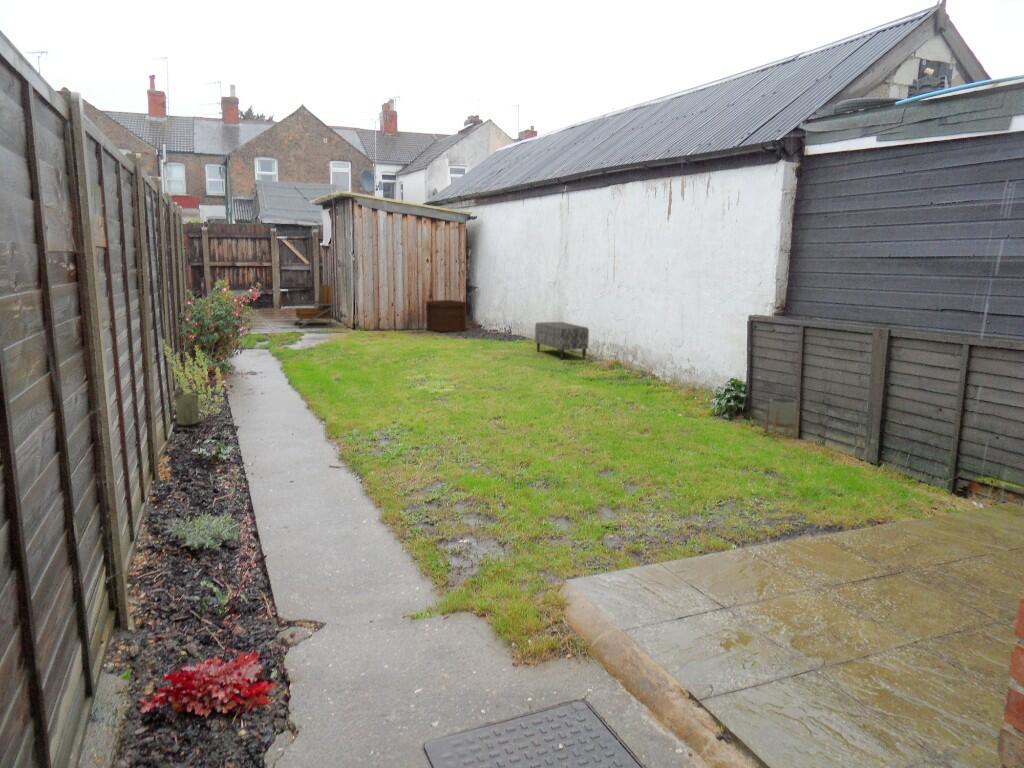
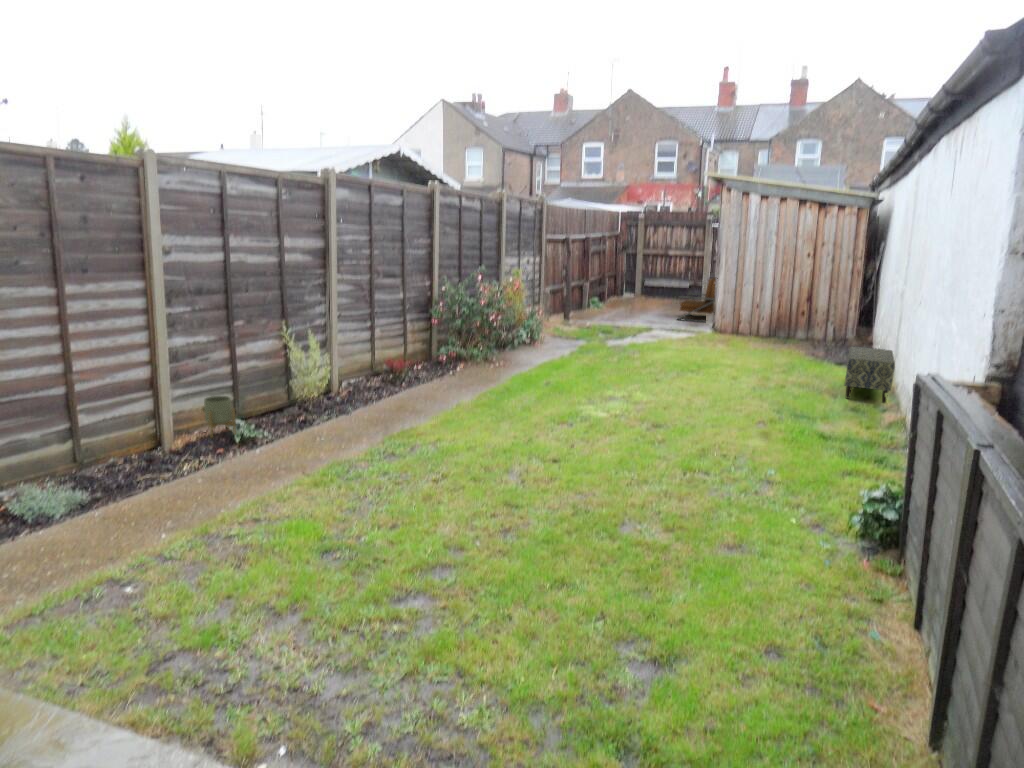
wooden crate: present [426,300,466,332] -> none [797,305,846,345]
watering can: present [175,394,199,427] -> none [339,355,367,389]
planter: present [765,398,799,438] -> present [202,396,236,438]

